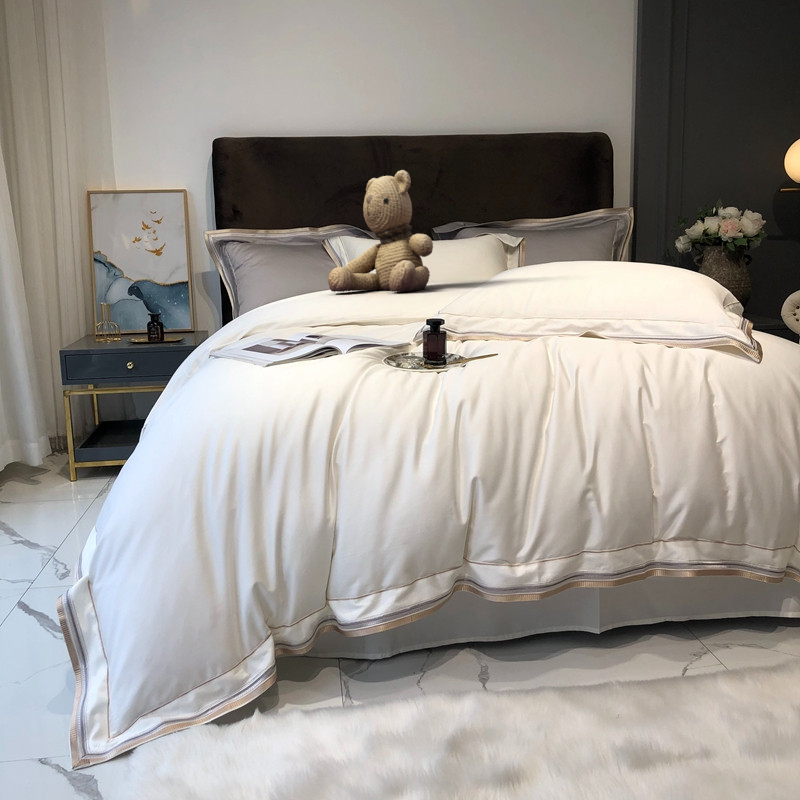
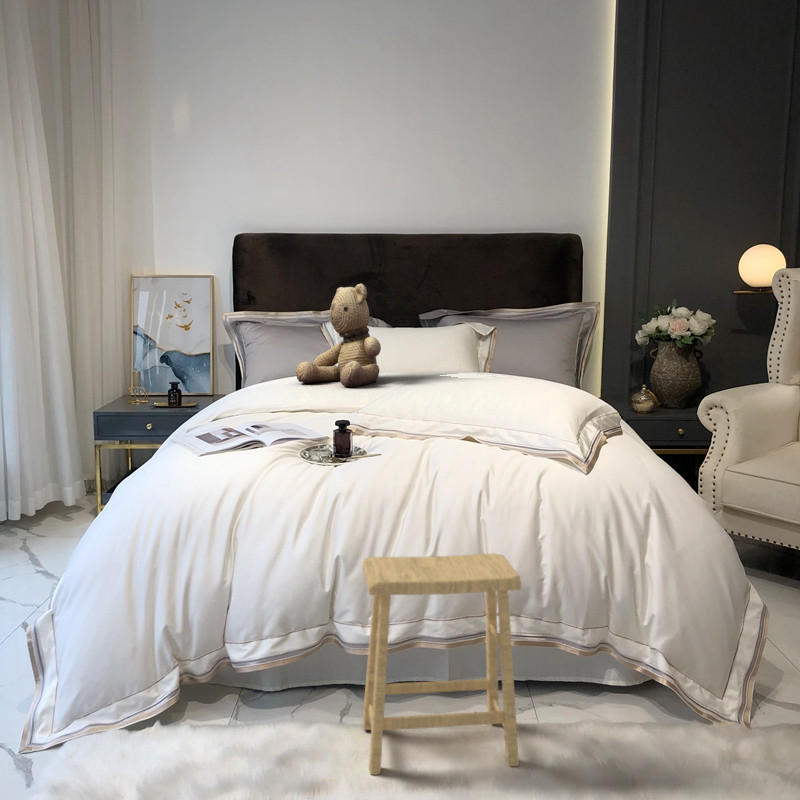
footstool: none [518,459,749,755] -> present [362,553,521,775]

